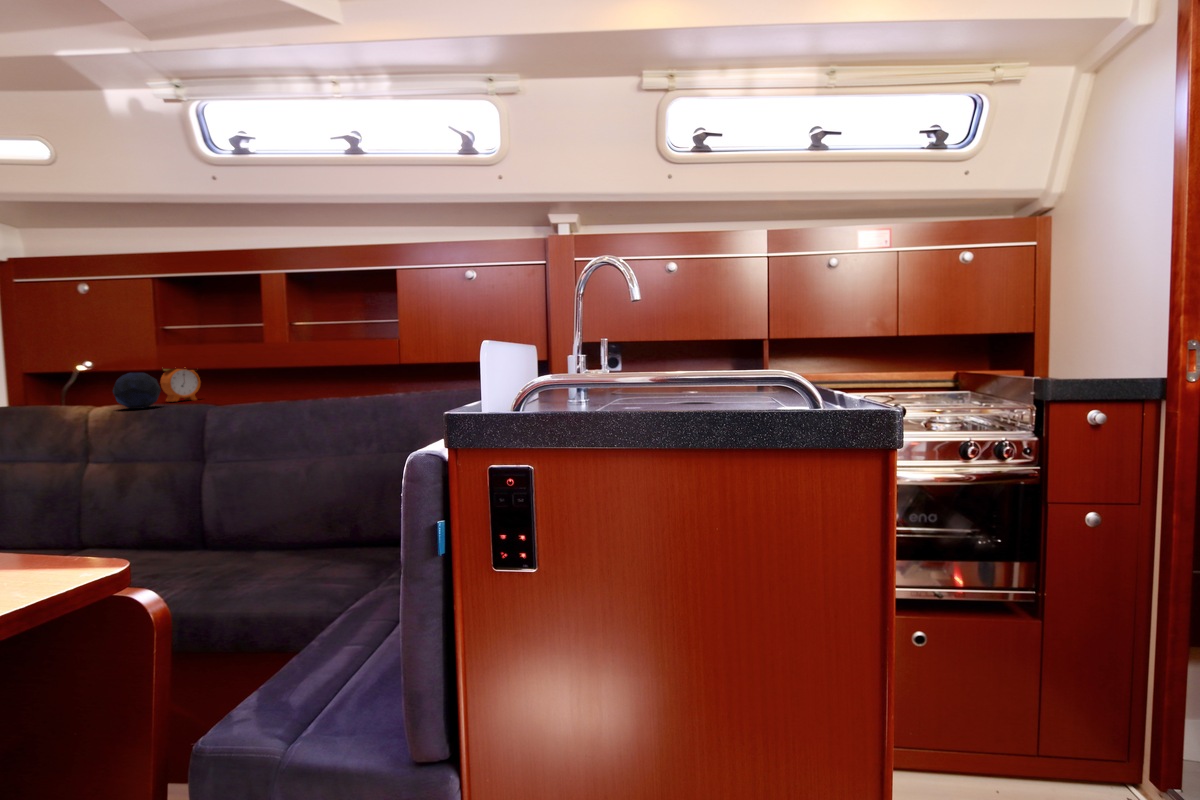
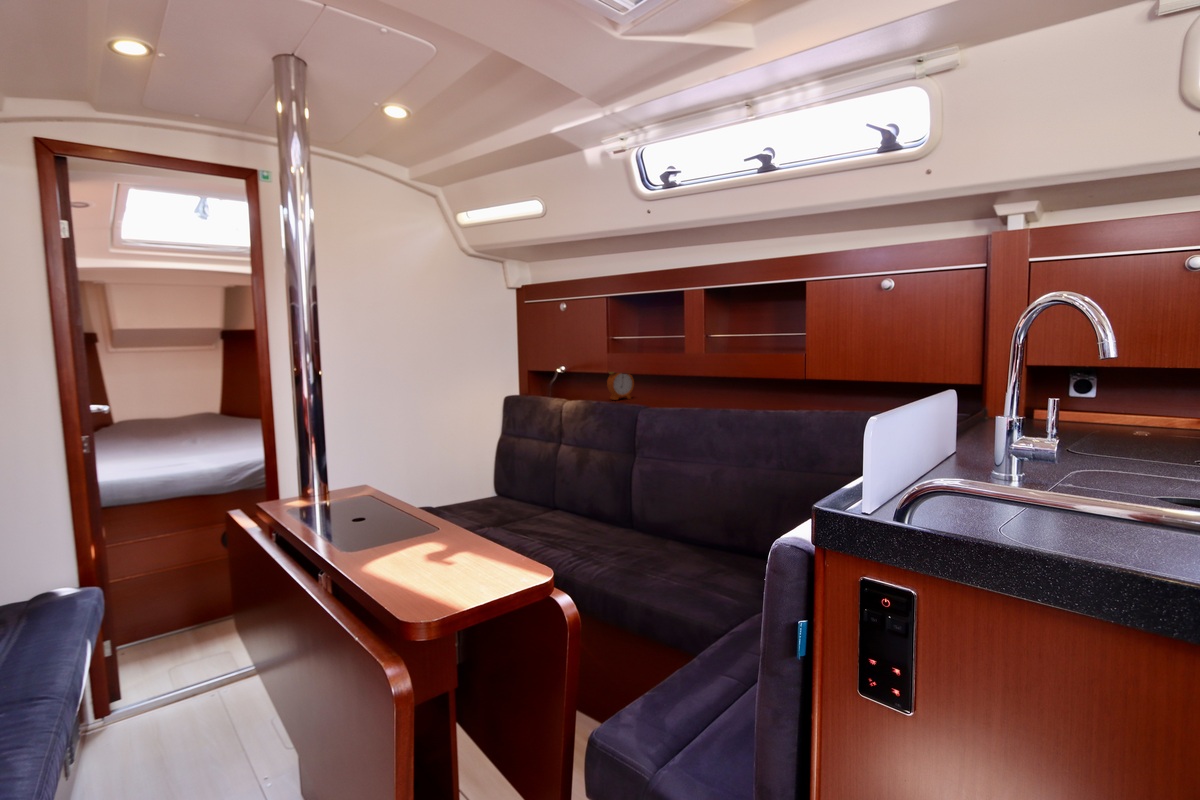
decorative orb: present [113,373,161,409] -> none [576,379,606,408]

